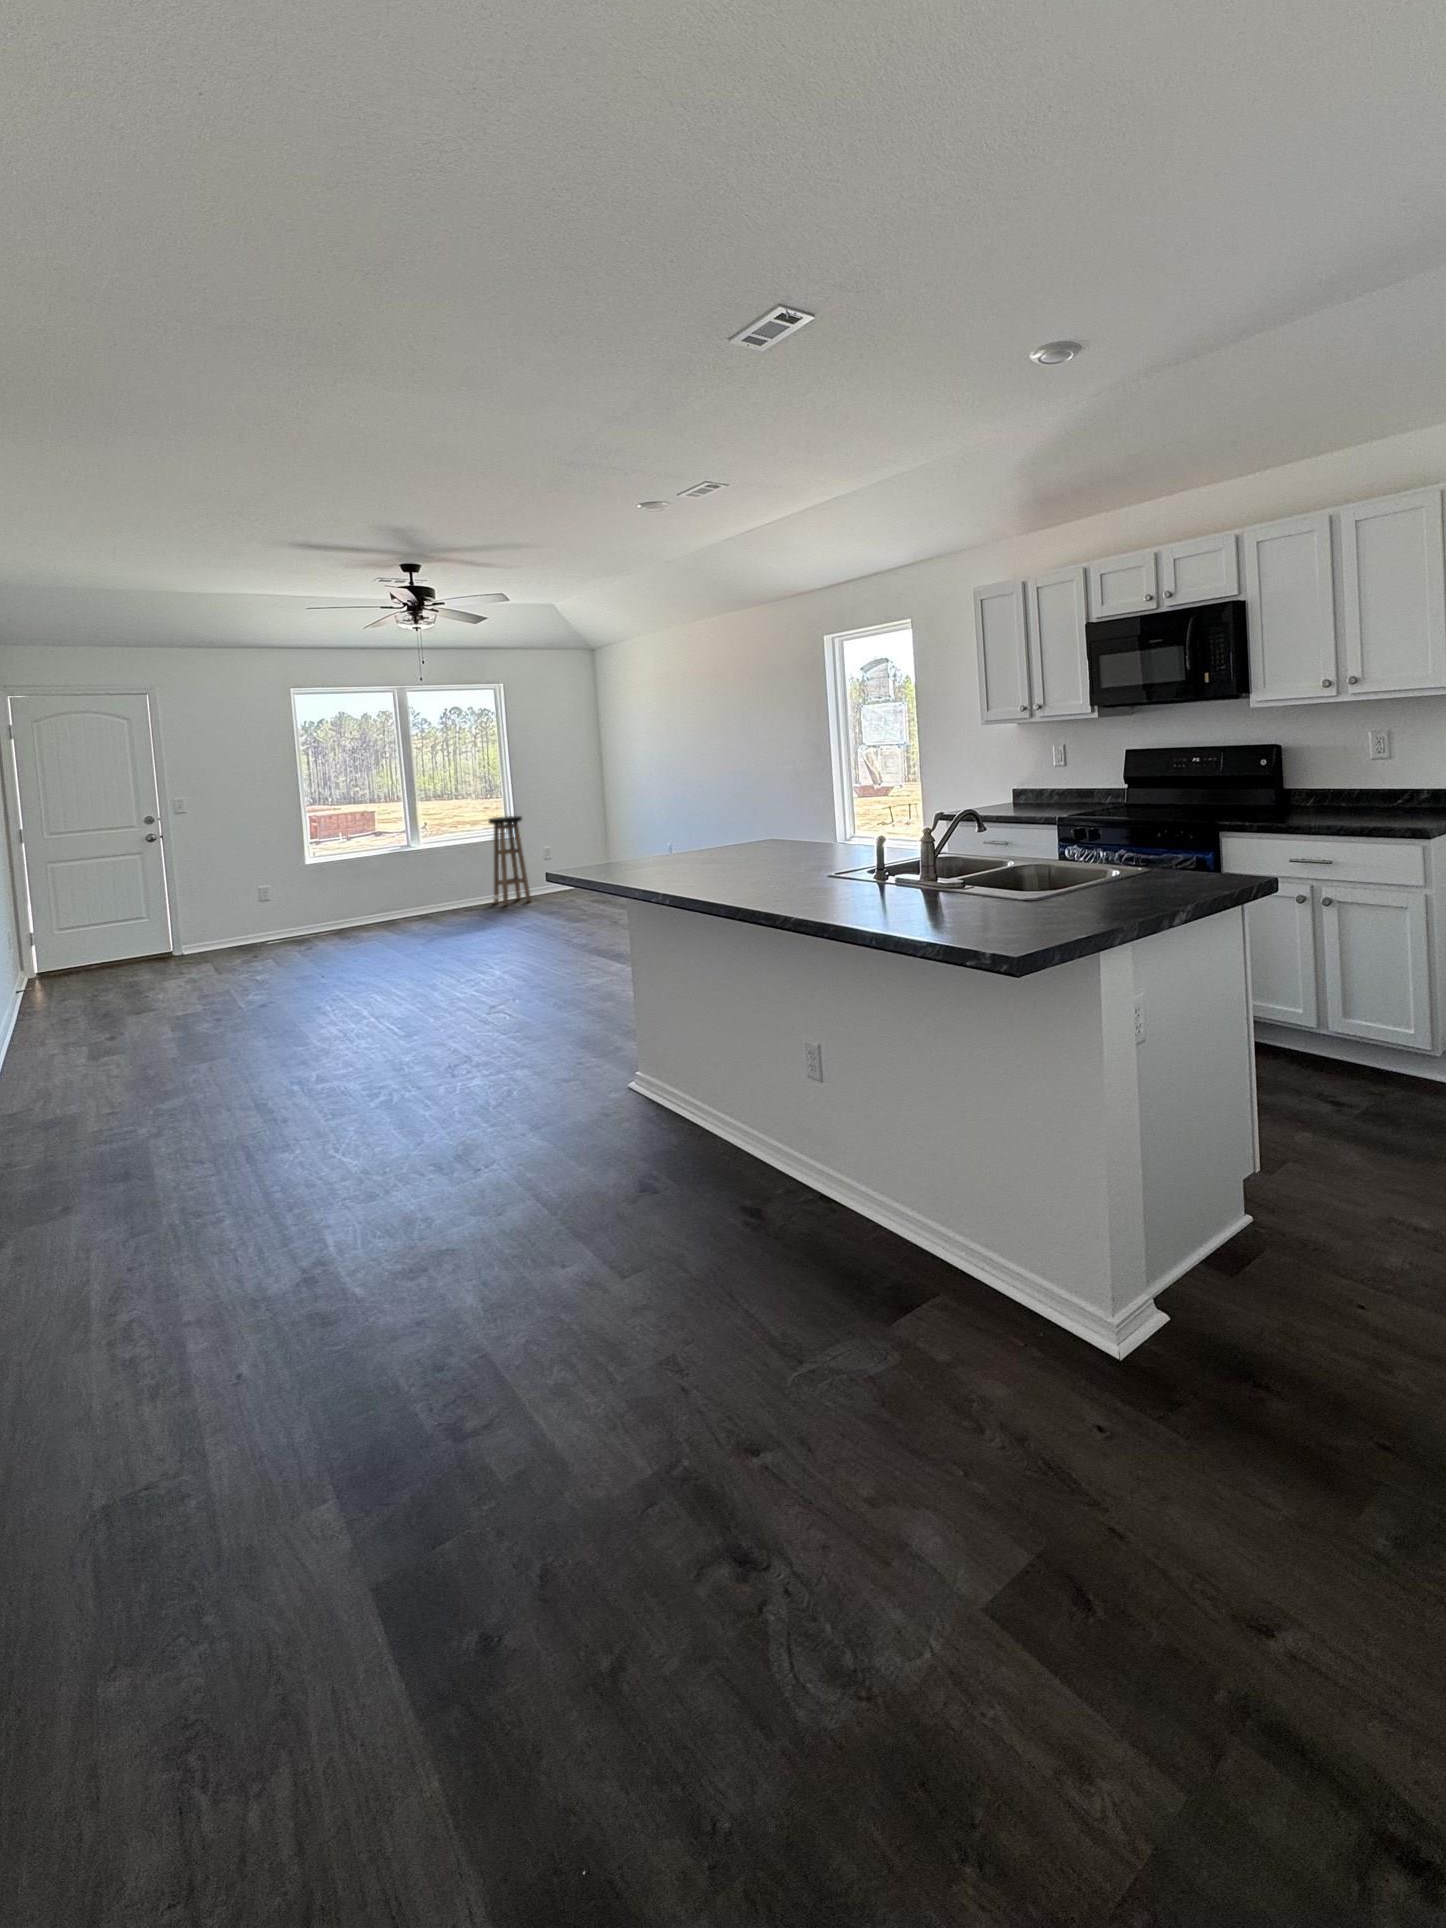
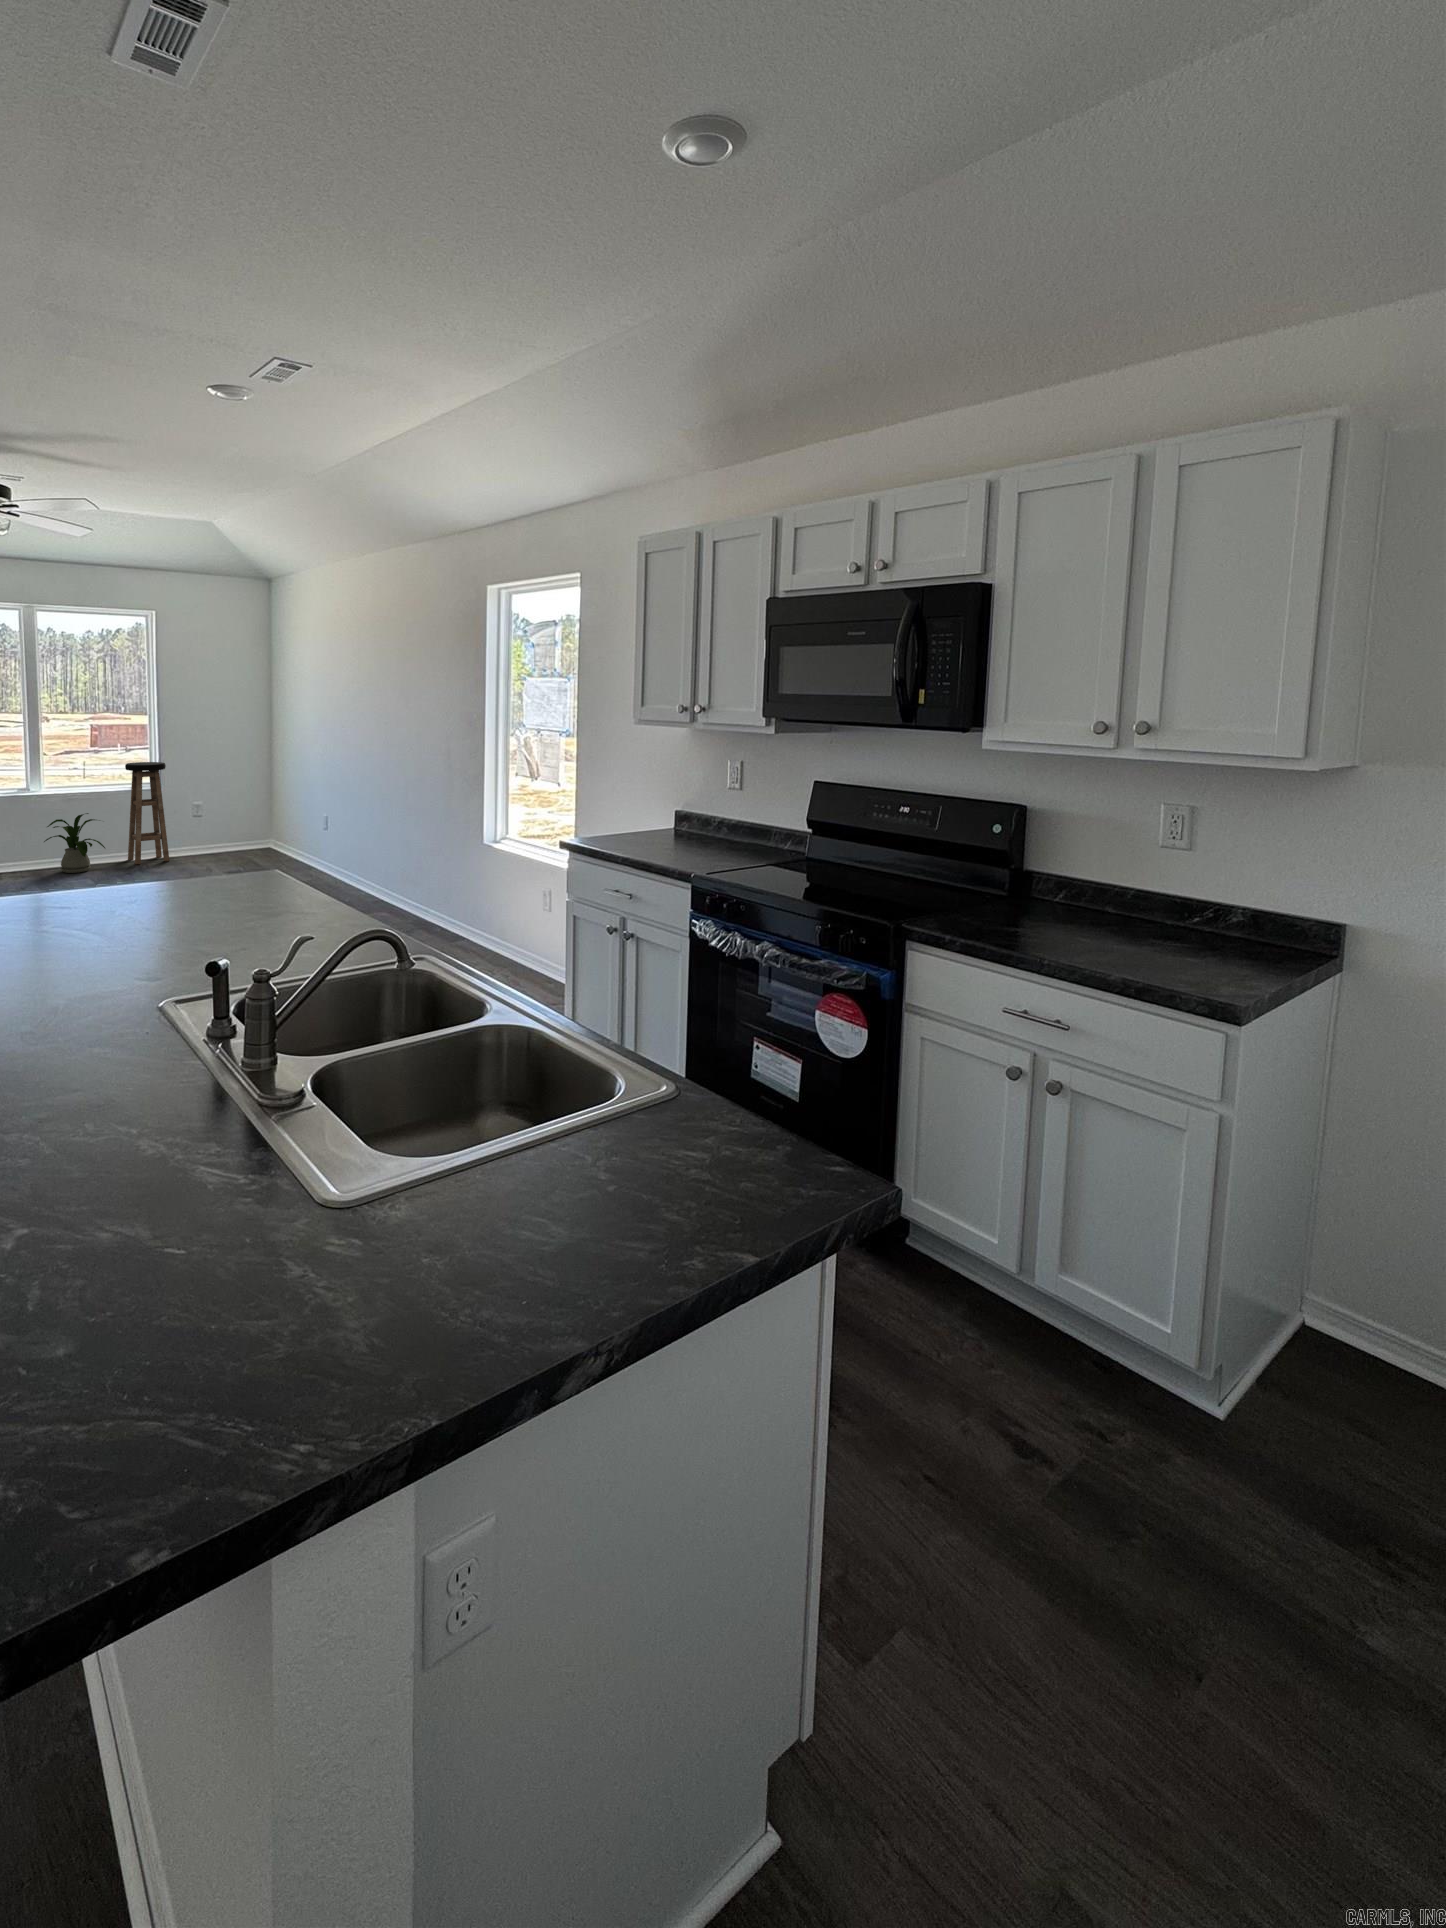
house plant: none [426,862,483,916] -> present [44,813,105,873]

